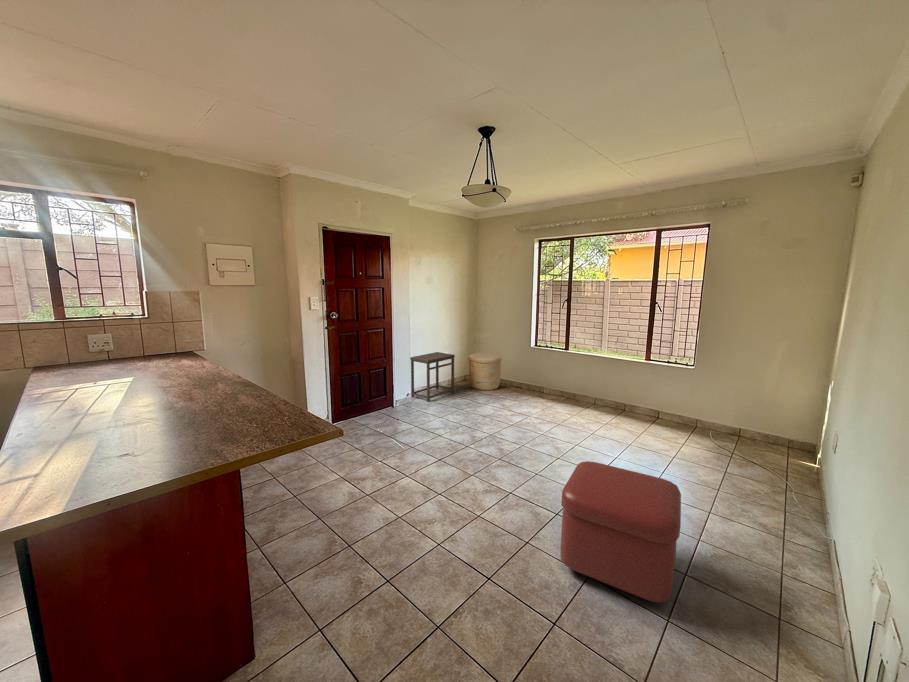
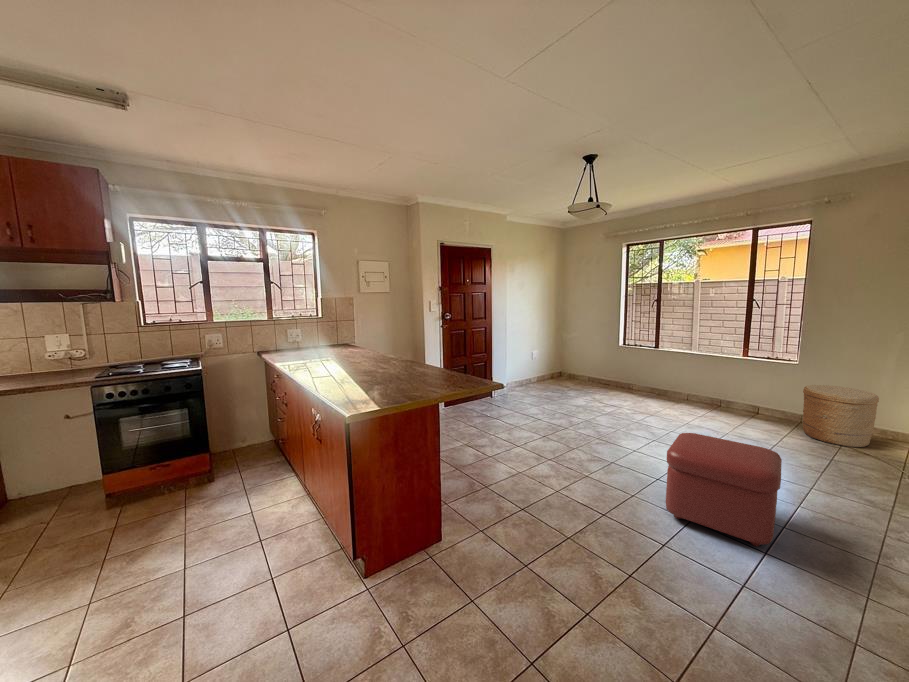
side table: present [410,352,455,402] -> none [506,350,546,393]
woven basket: present [468,353,501,390] -> present [803,385,879,447]

